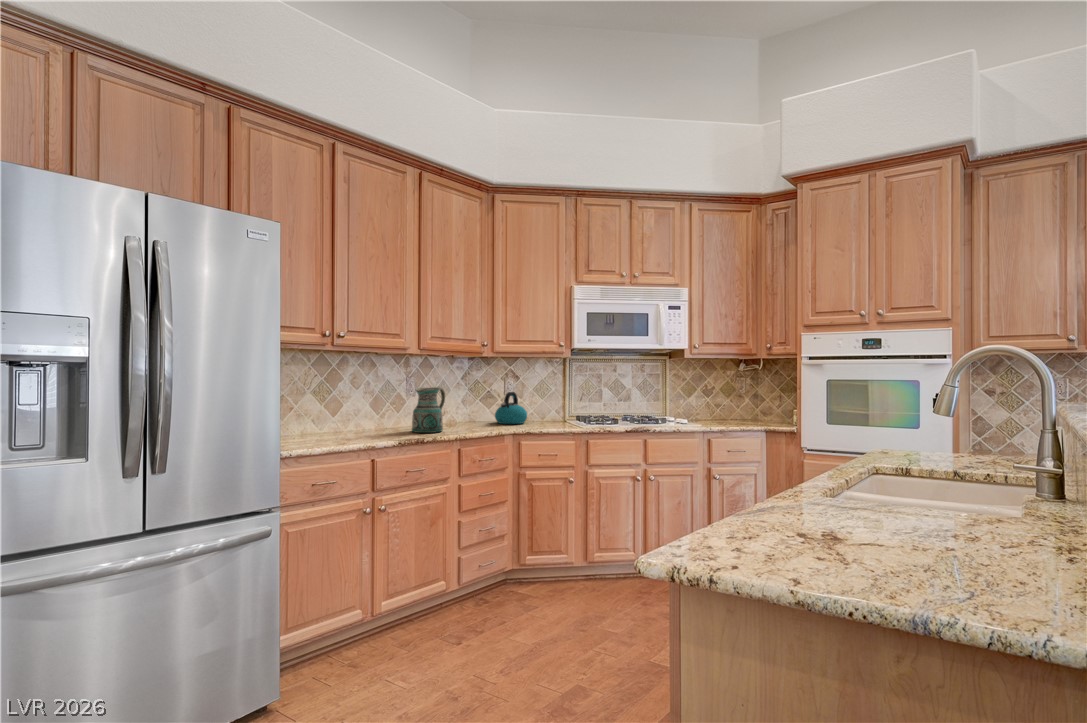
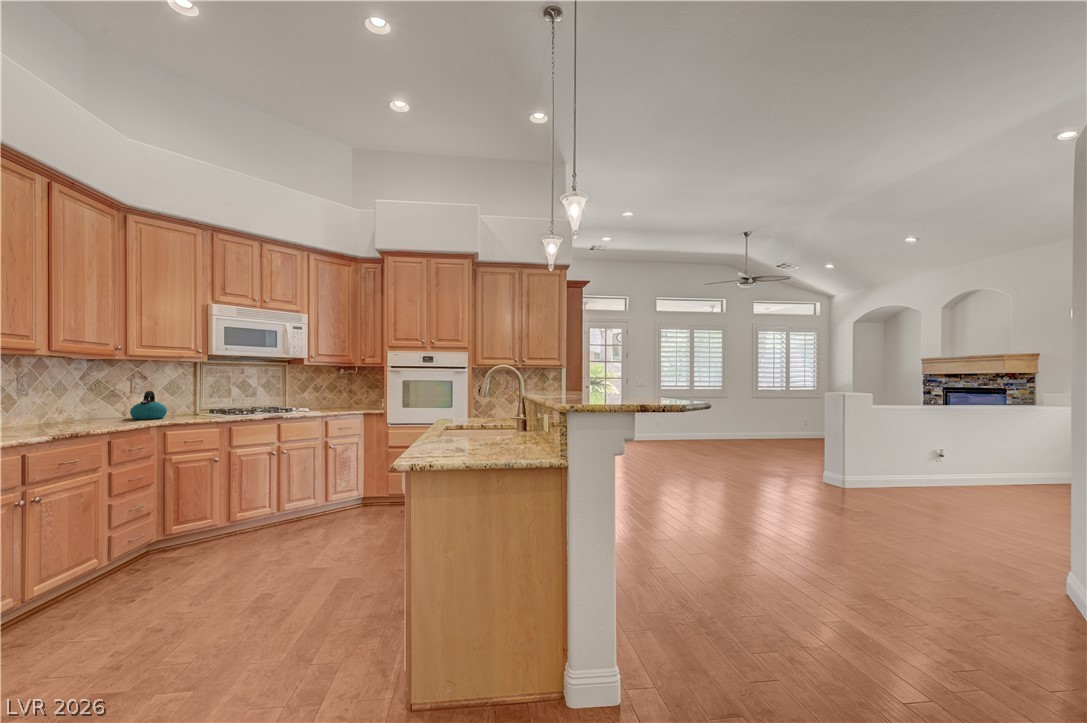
ceramic pitcher: present [412,387,445,433] -> none [44,387,85,431]

